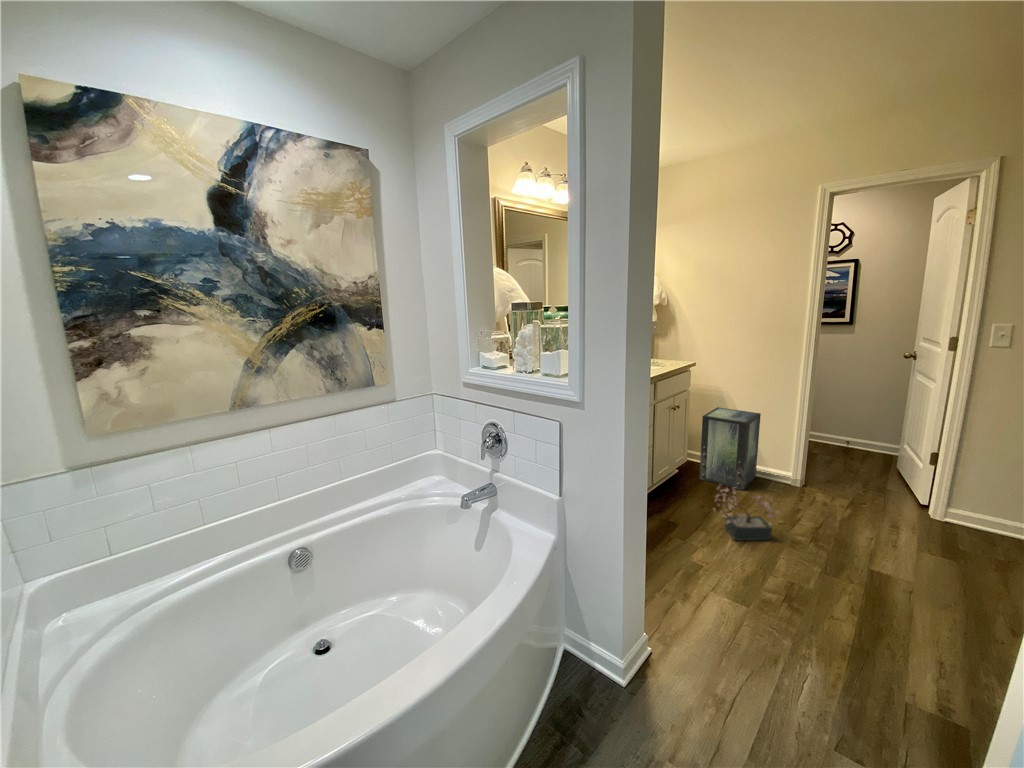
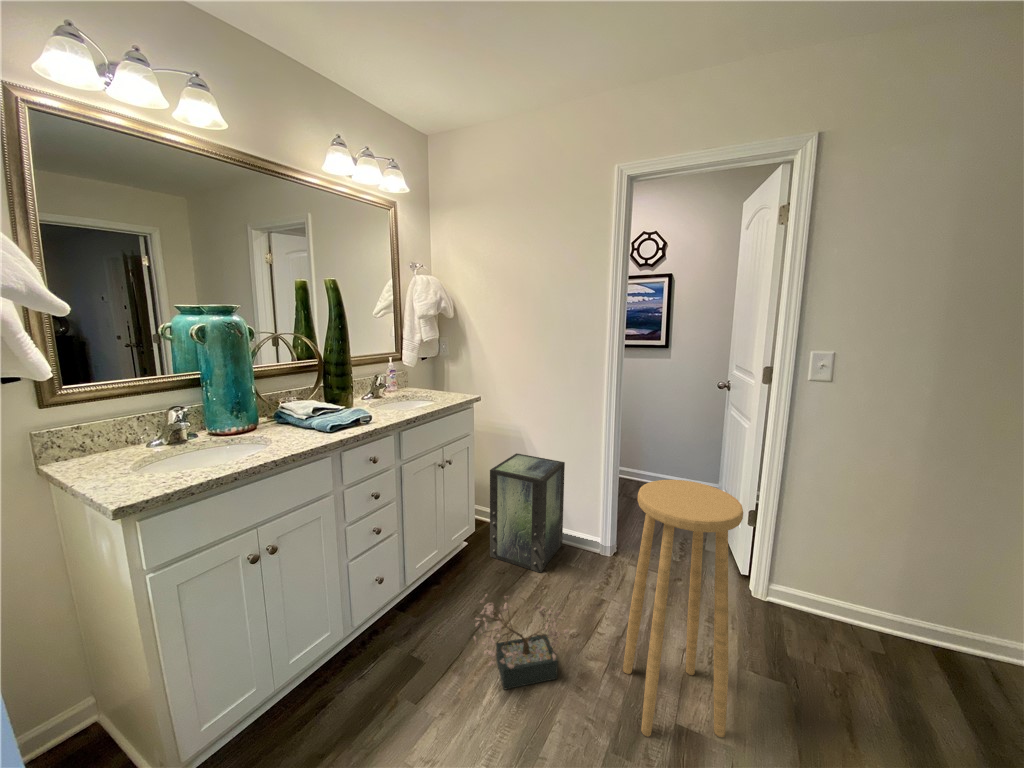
stool: none [819,413,920,576] -> present [623,480,743,737]

